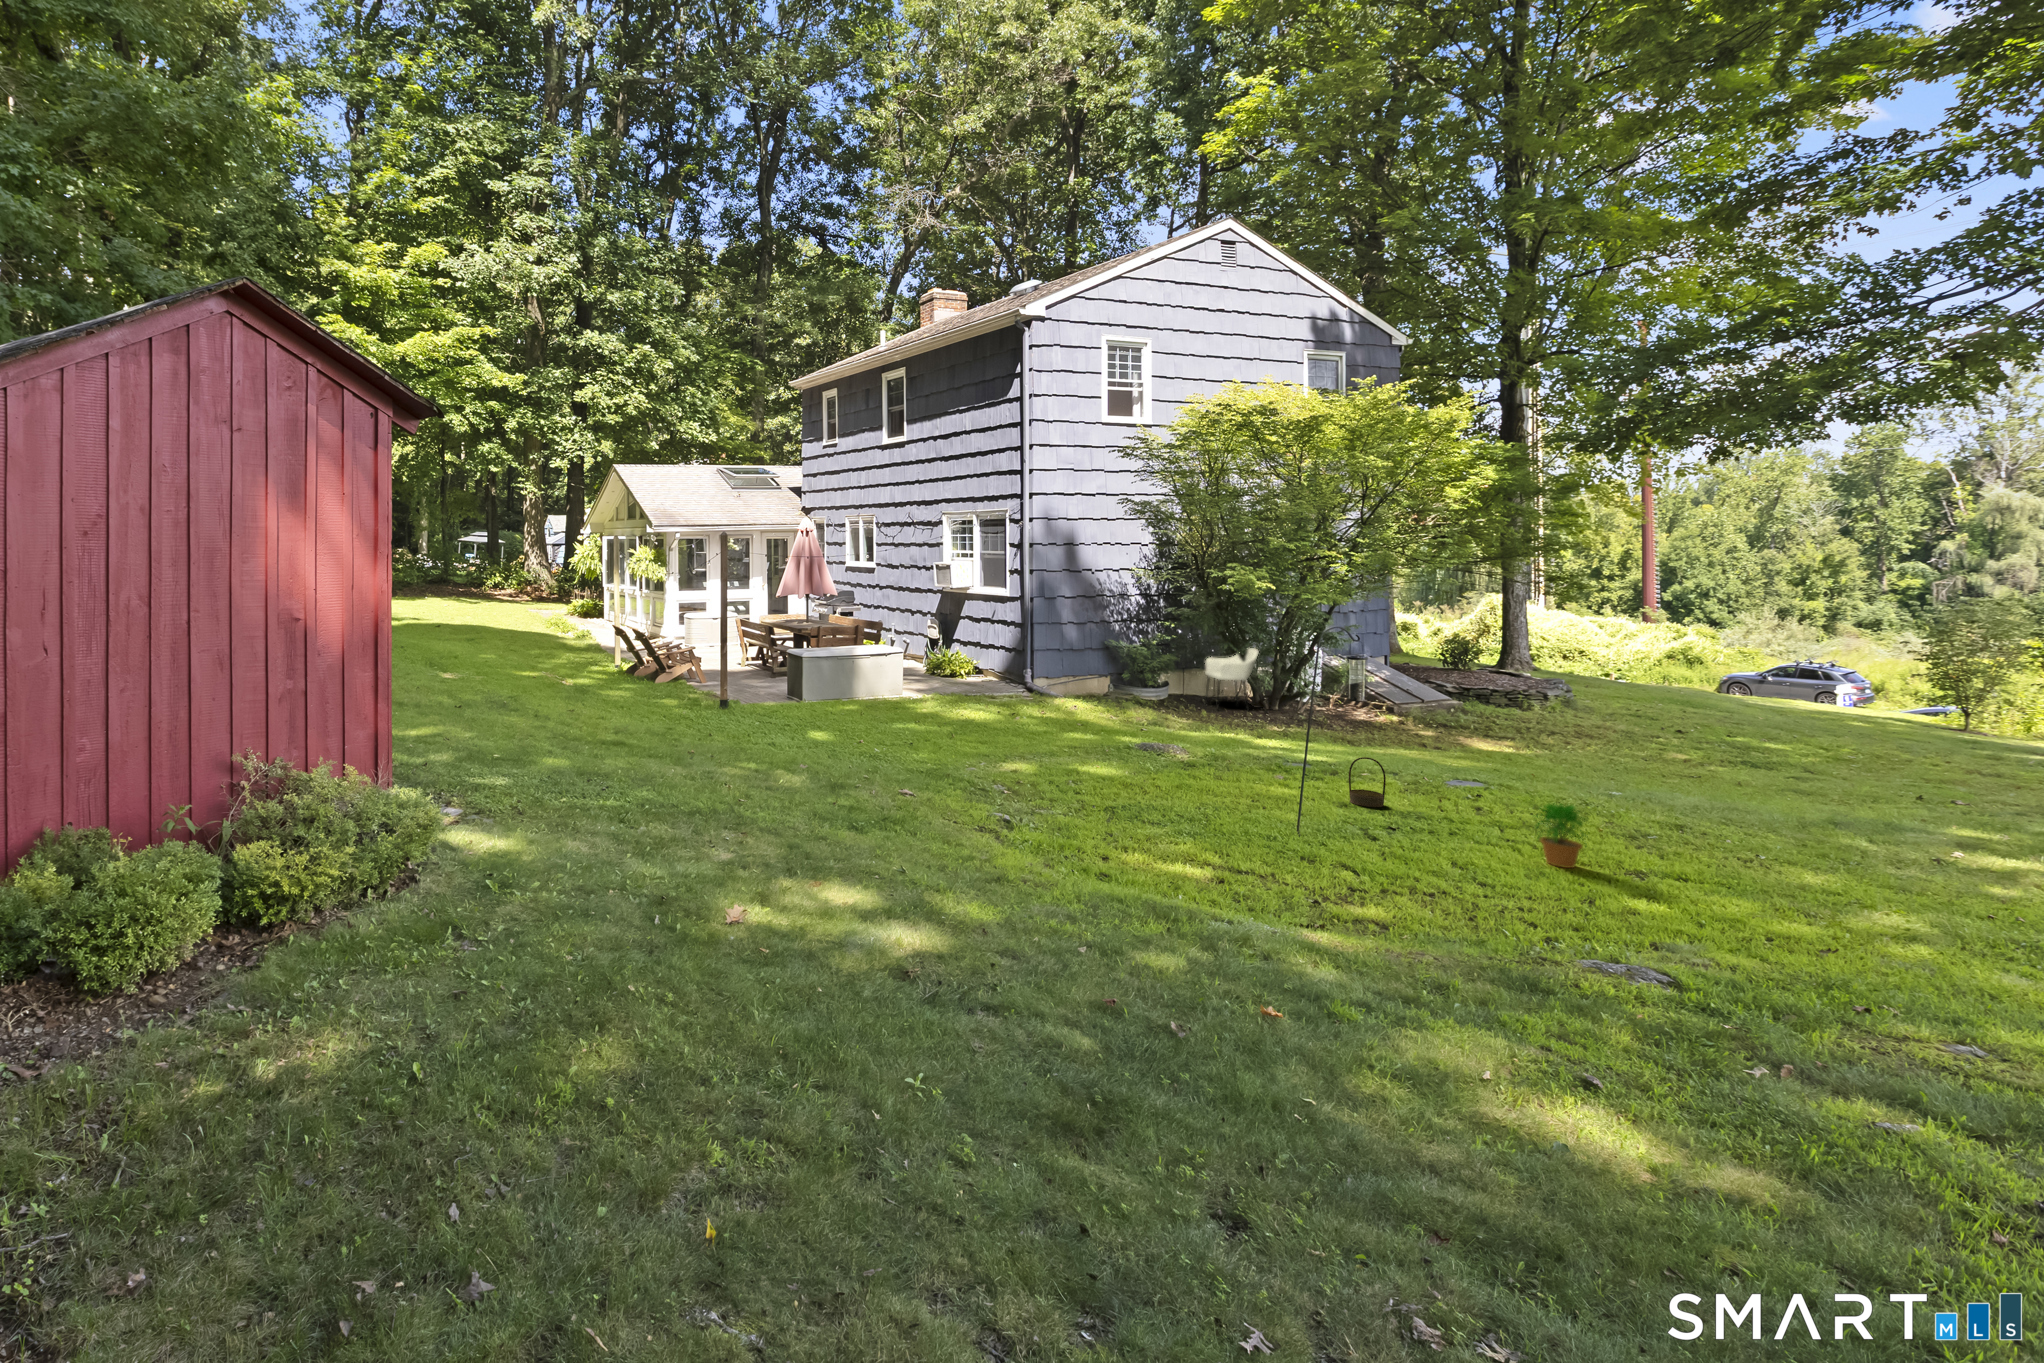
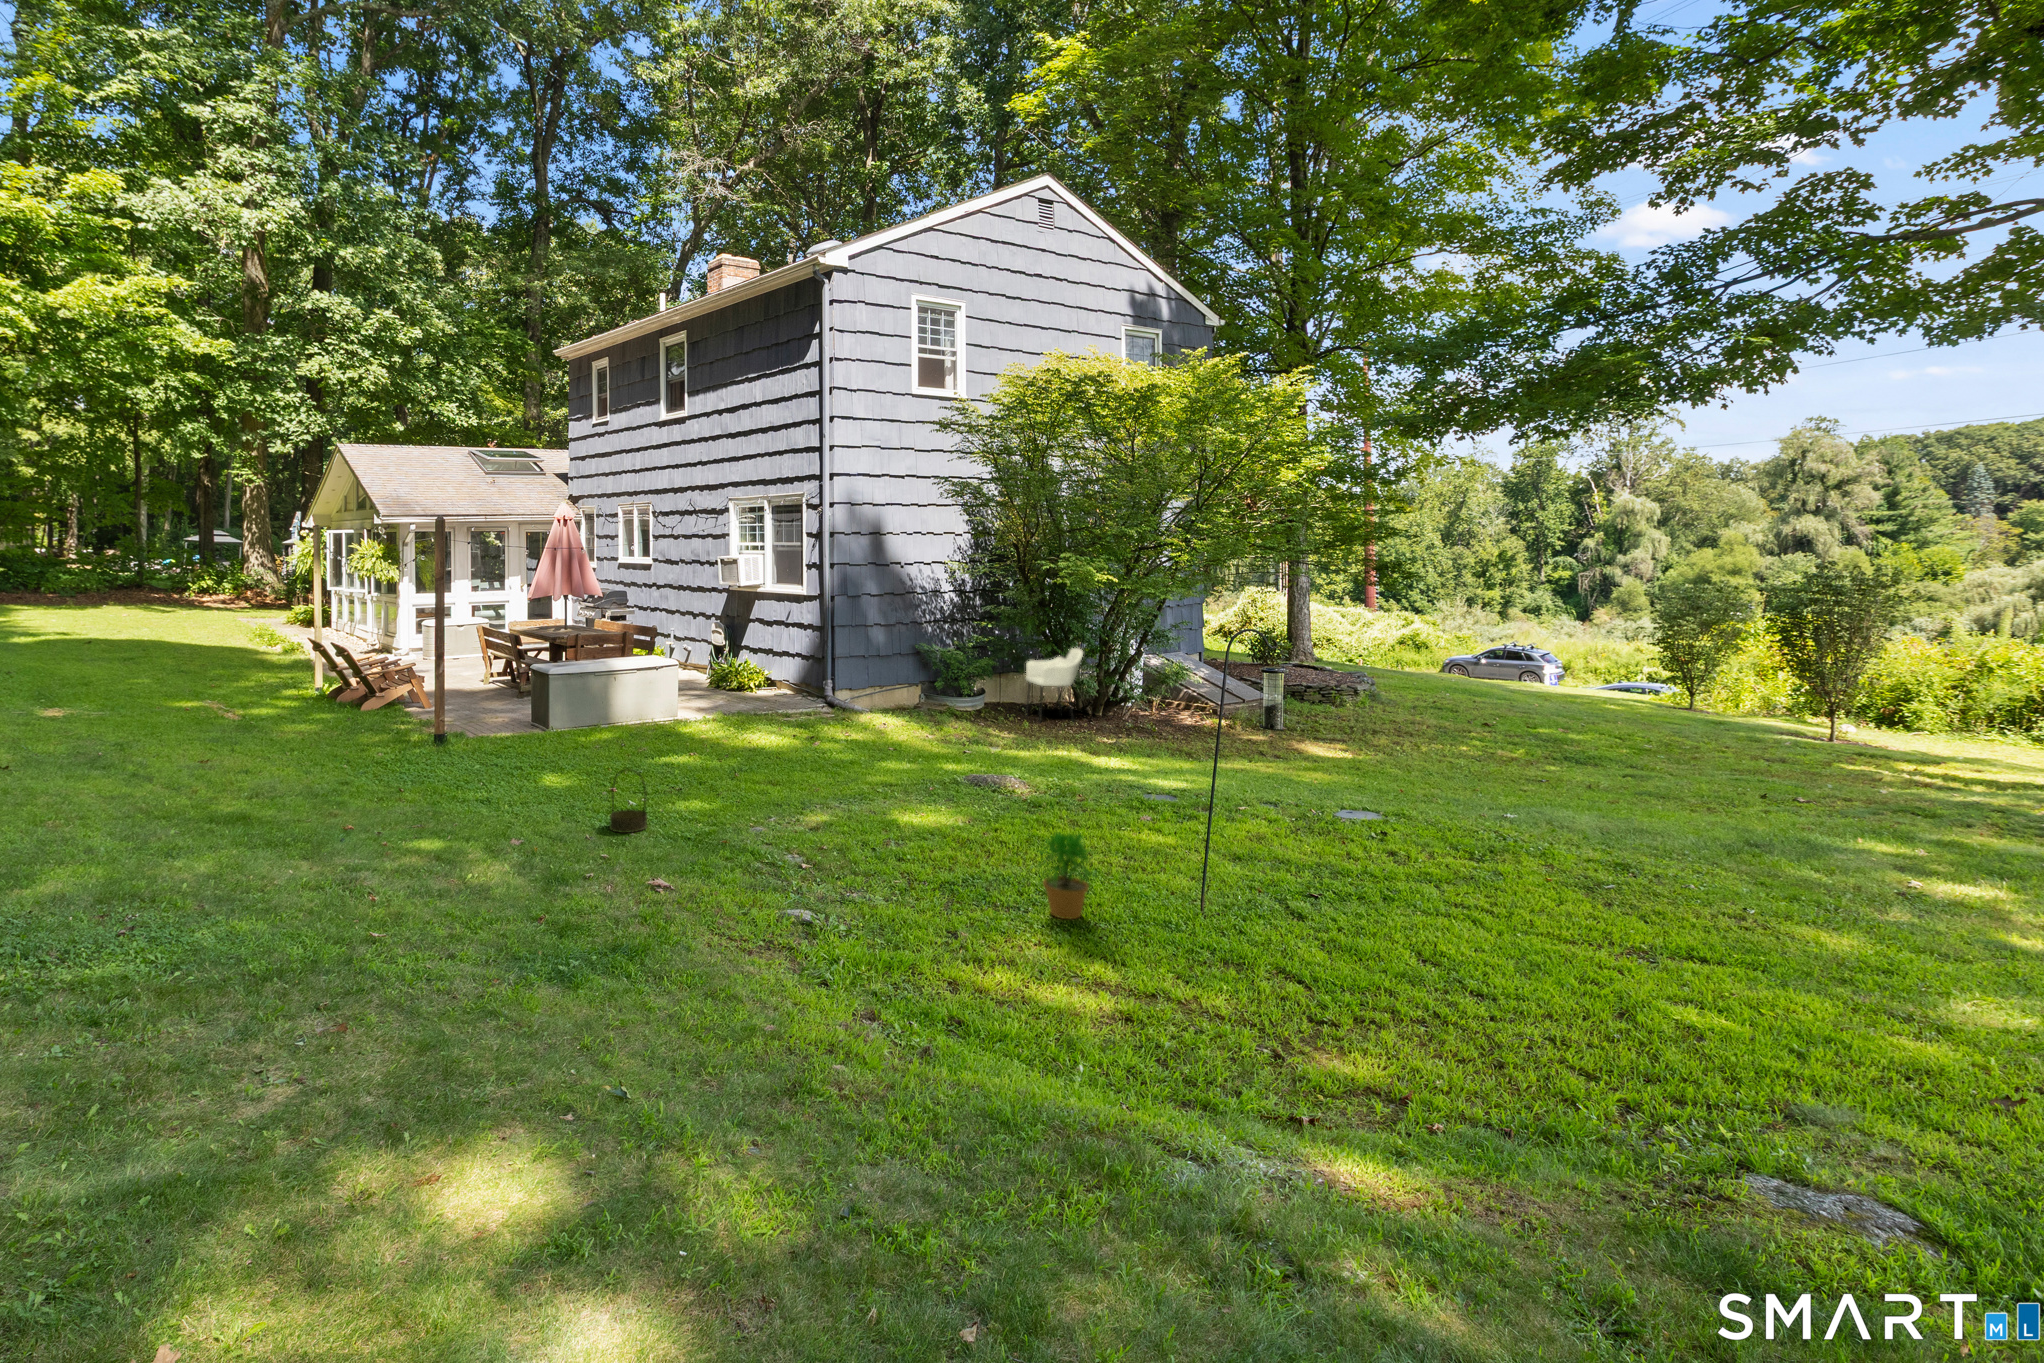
basket: present [1349,757,1386,807] -> present [609,769,647,833]
potted plant: present [1535,803,1588,868] -> present [1038,832,1096,919]

